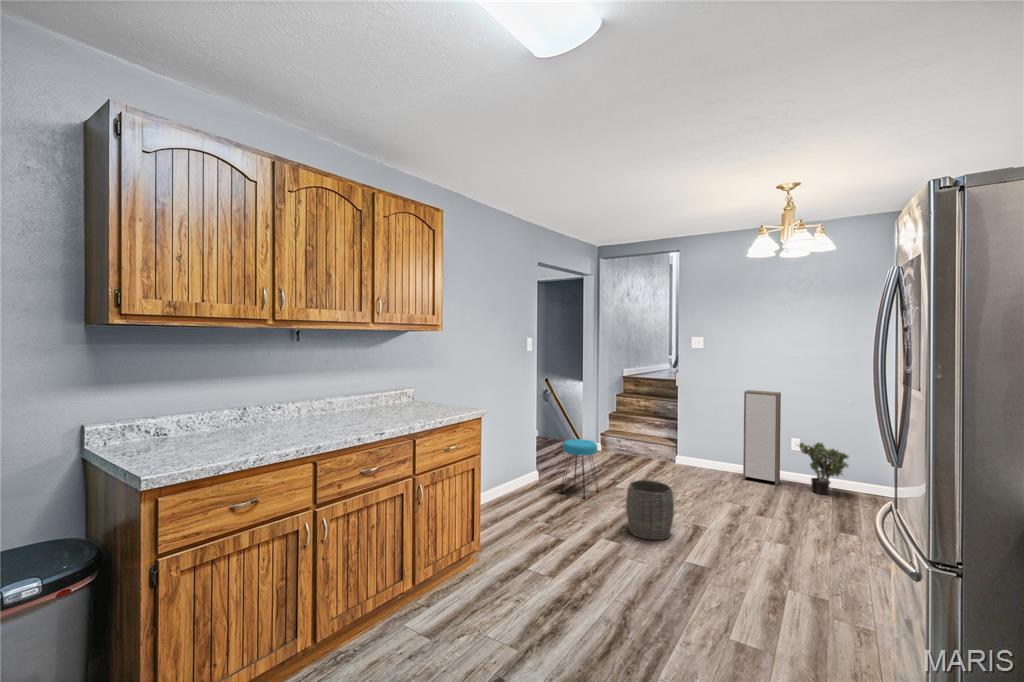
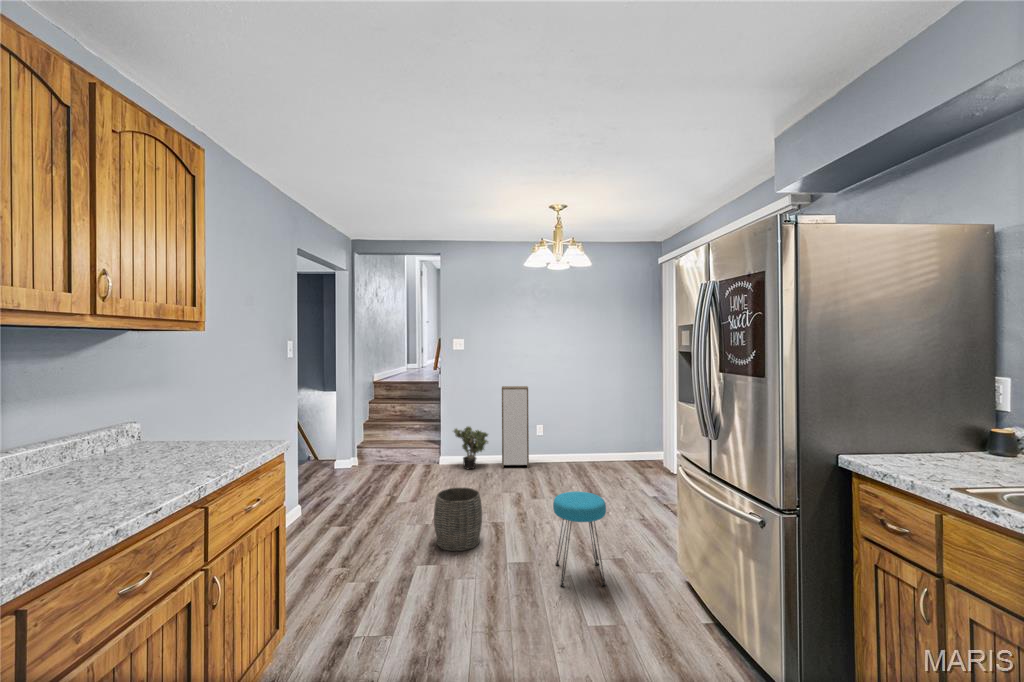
stool: present [561,439,598,498] -> present [553,491,606,586]
potted plant: present [798,442,849,494] -> present [454,426,488,469]

